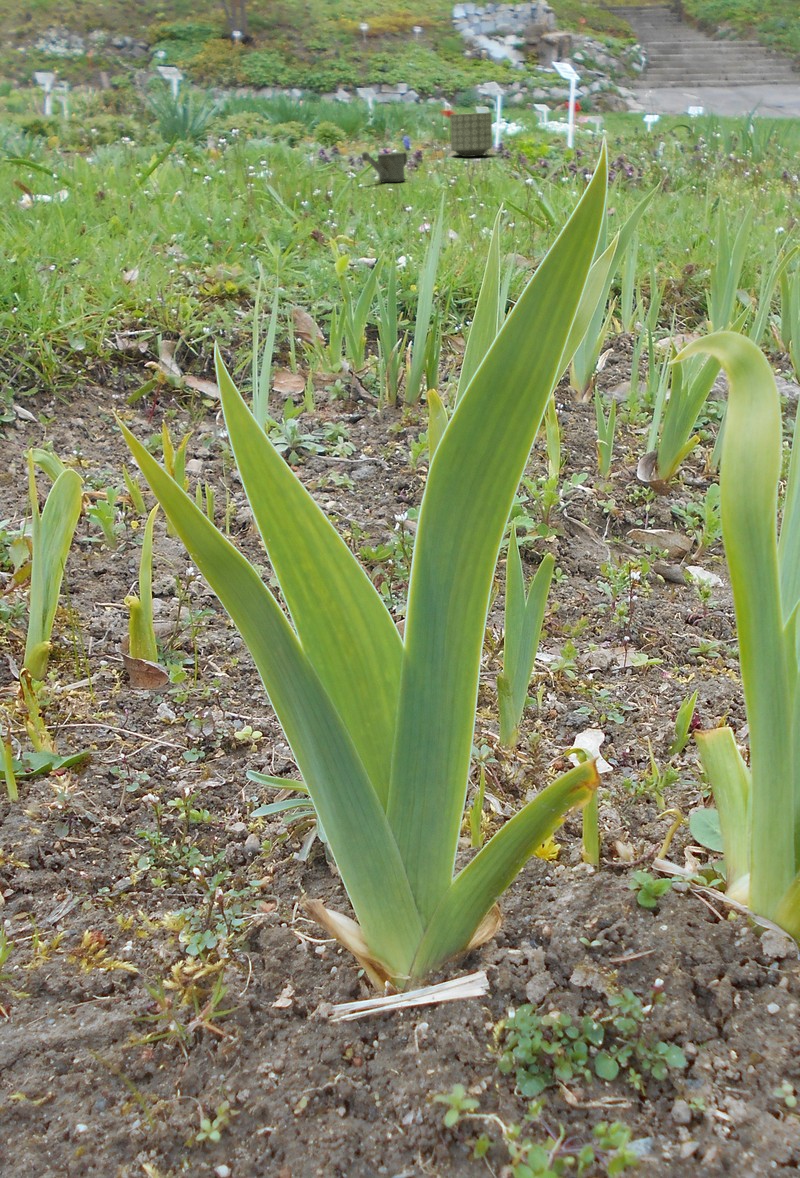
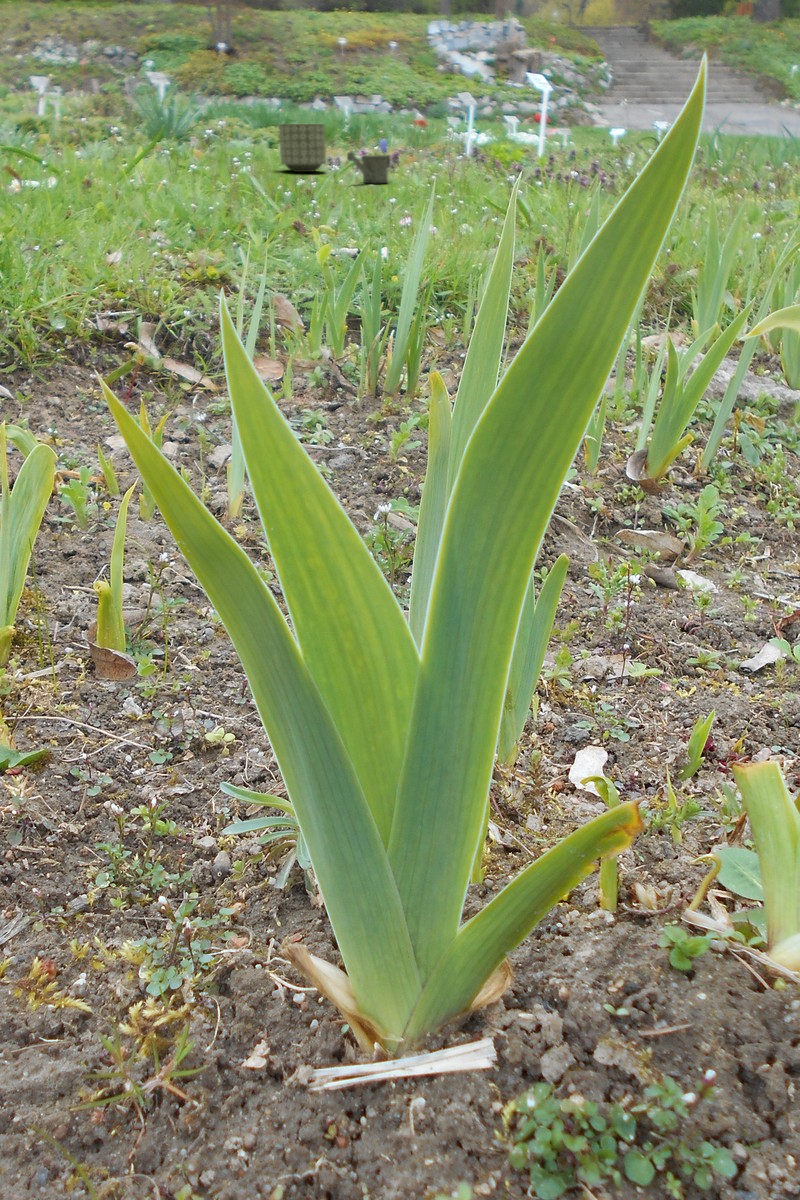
planter: present [450,112,492,157] -> present [279,123,326,172]

